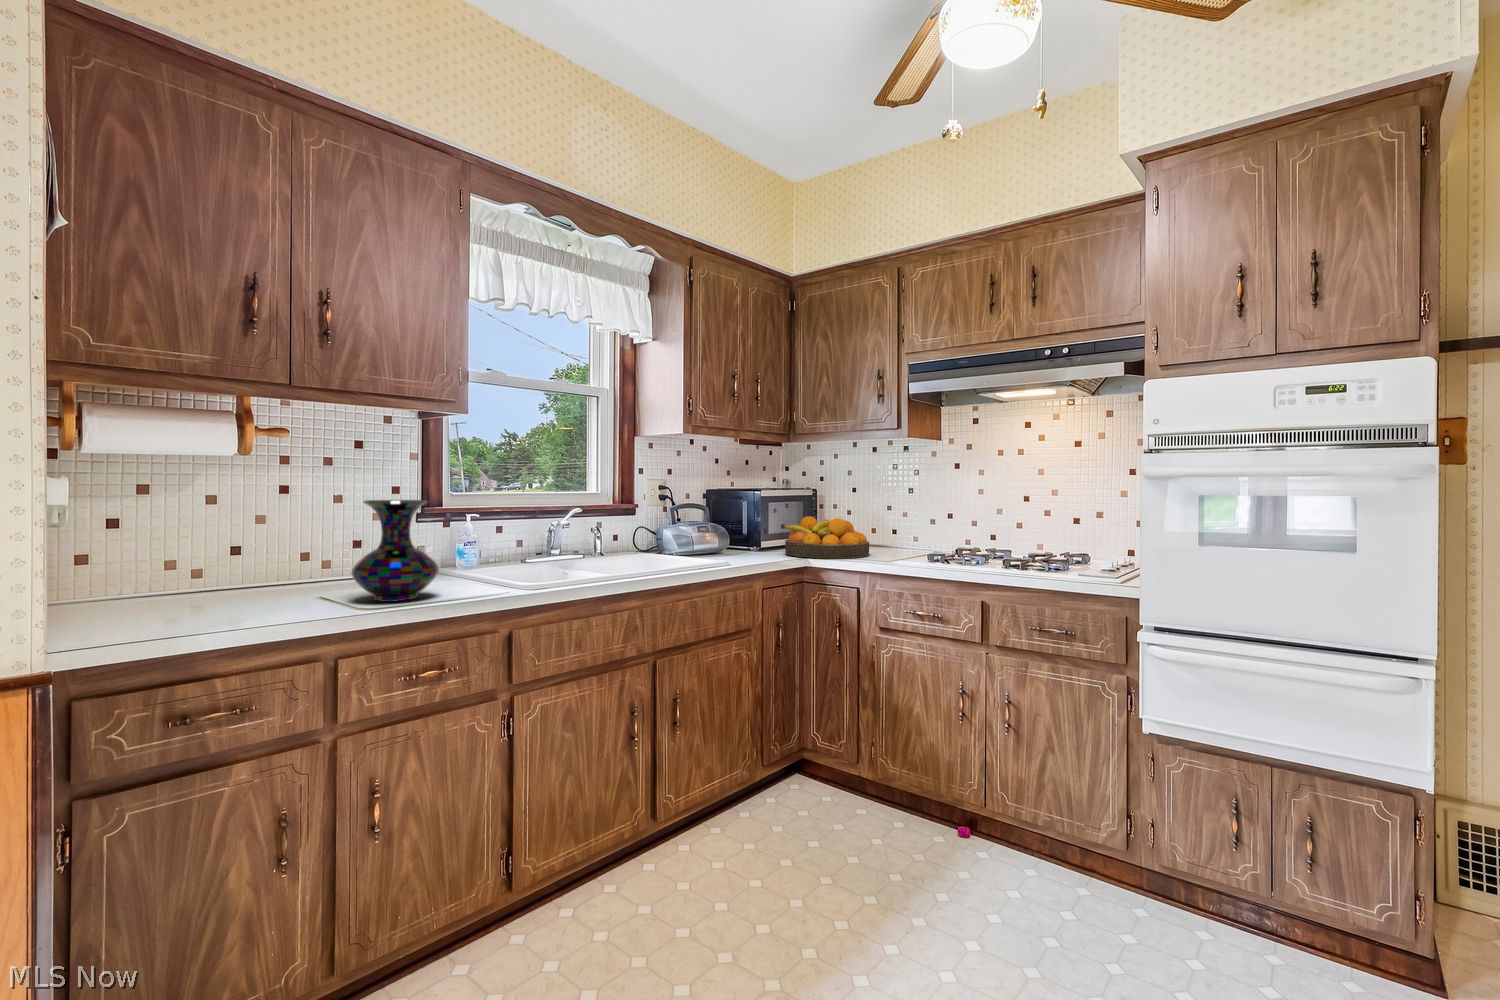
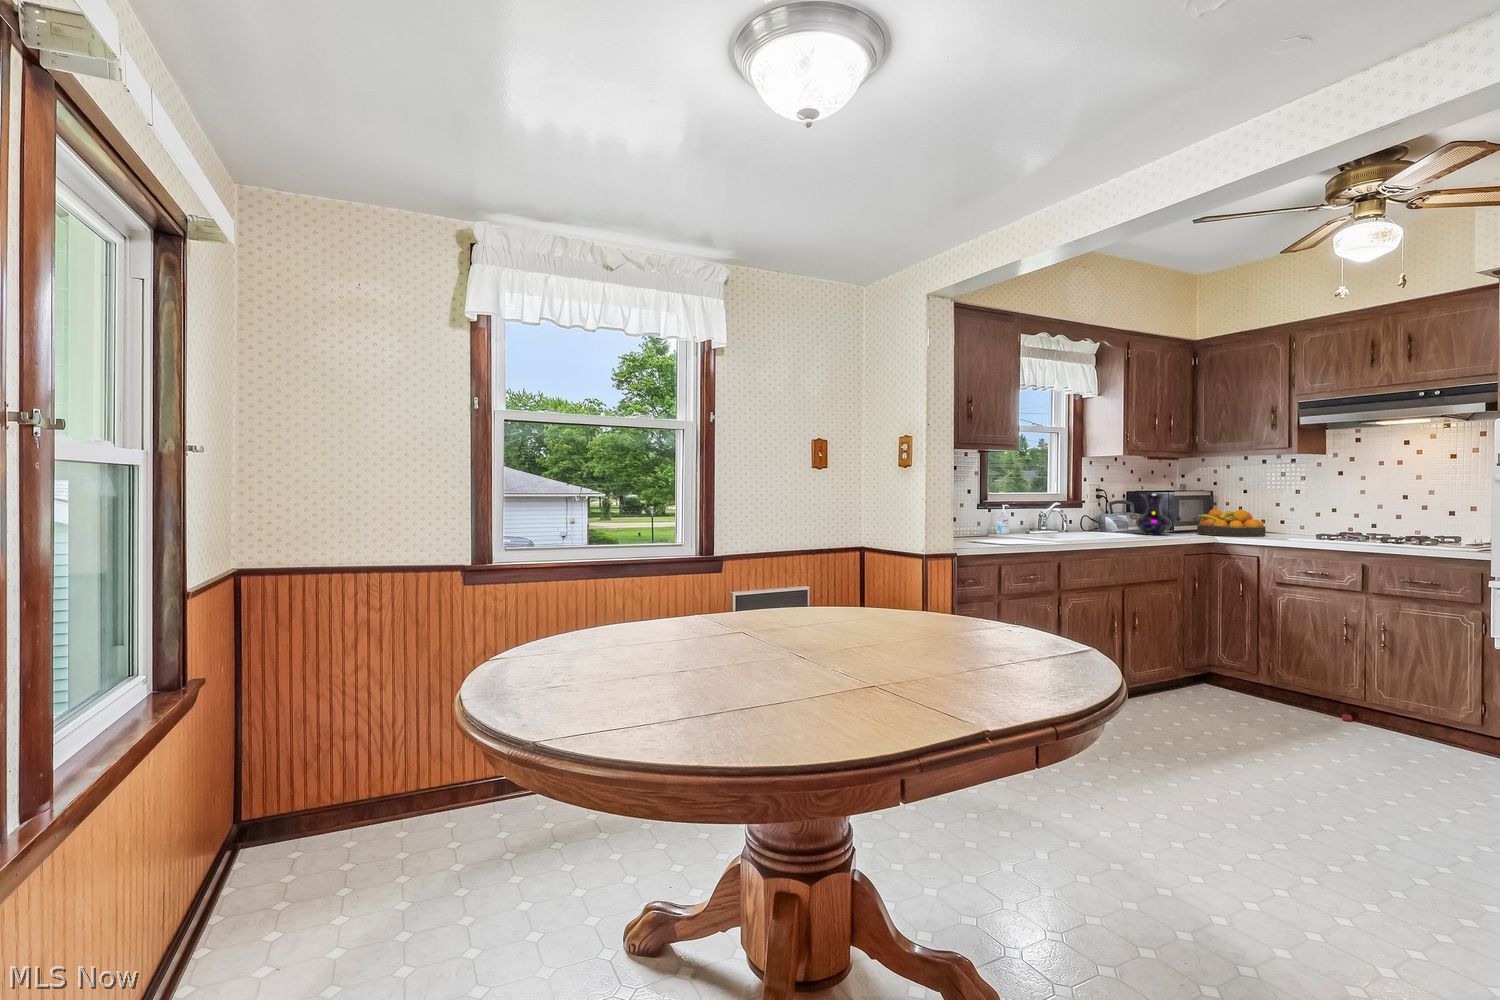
vase: present [352,500,439,602] -> present [1135,494,1172,535]

